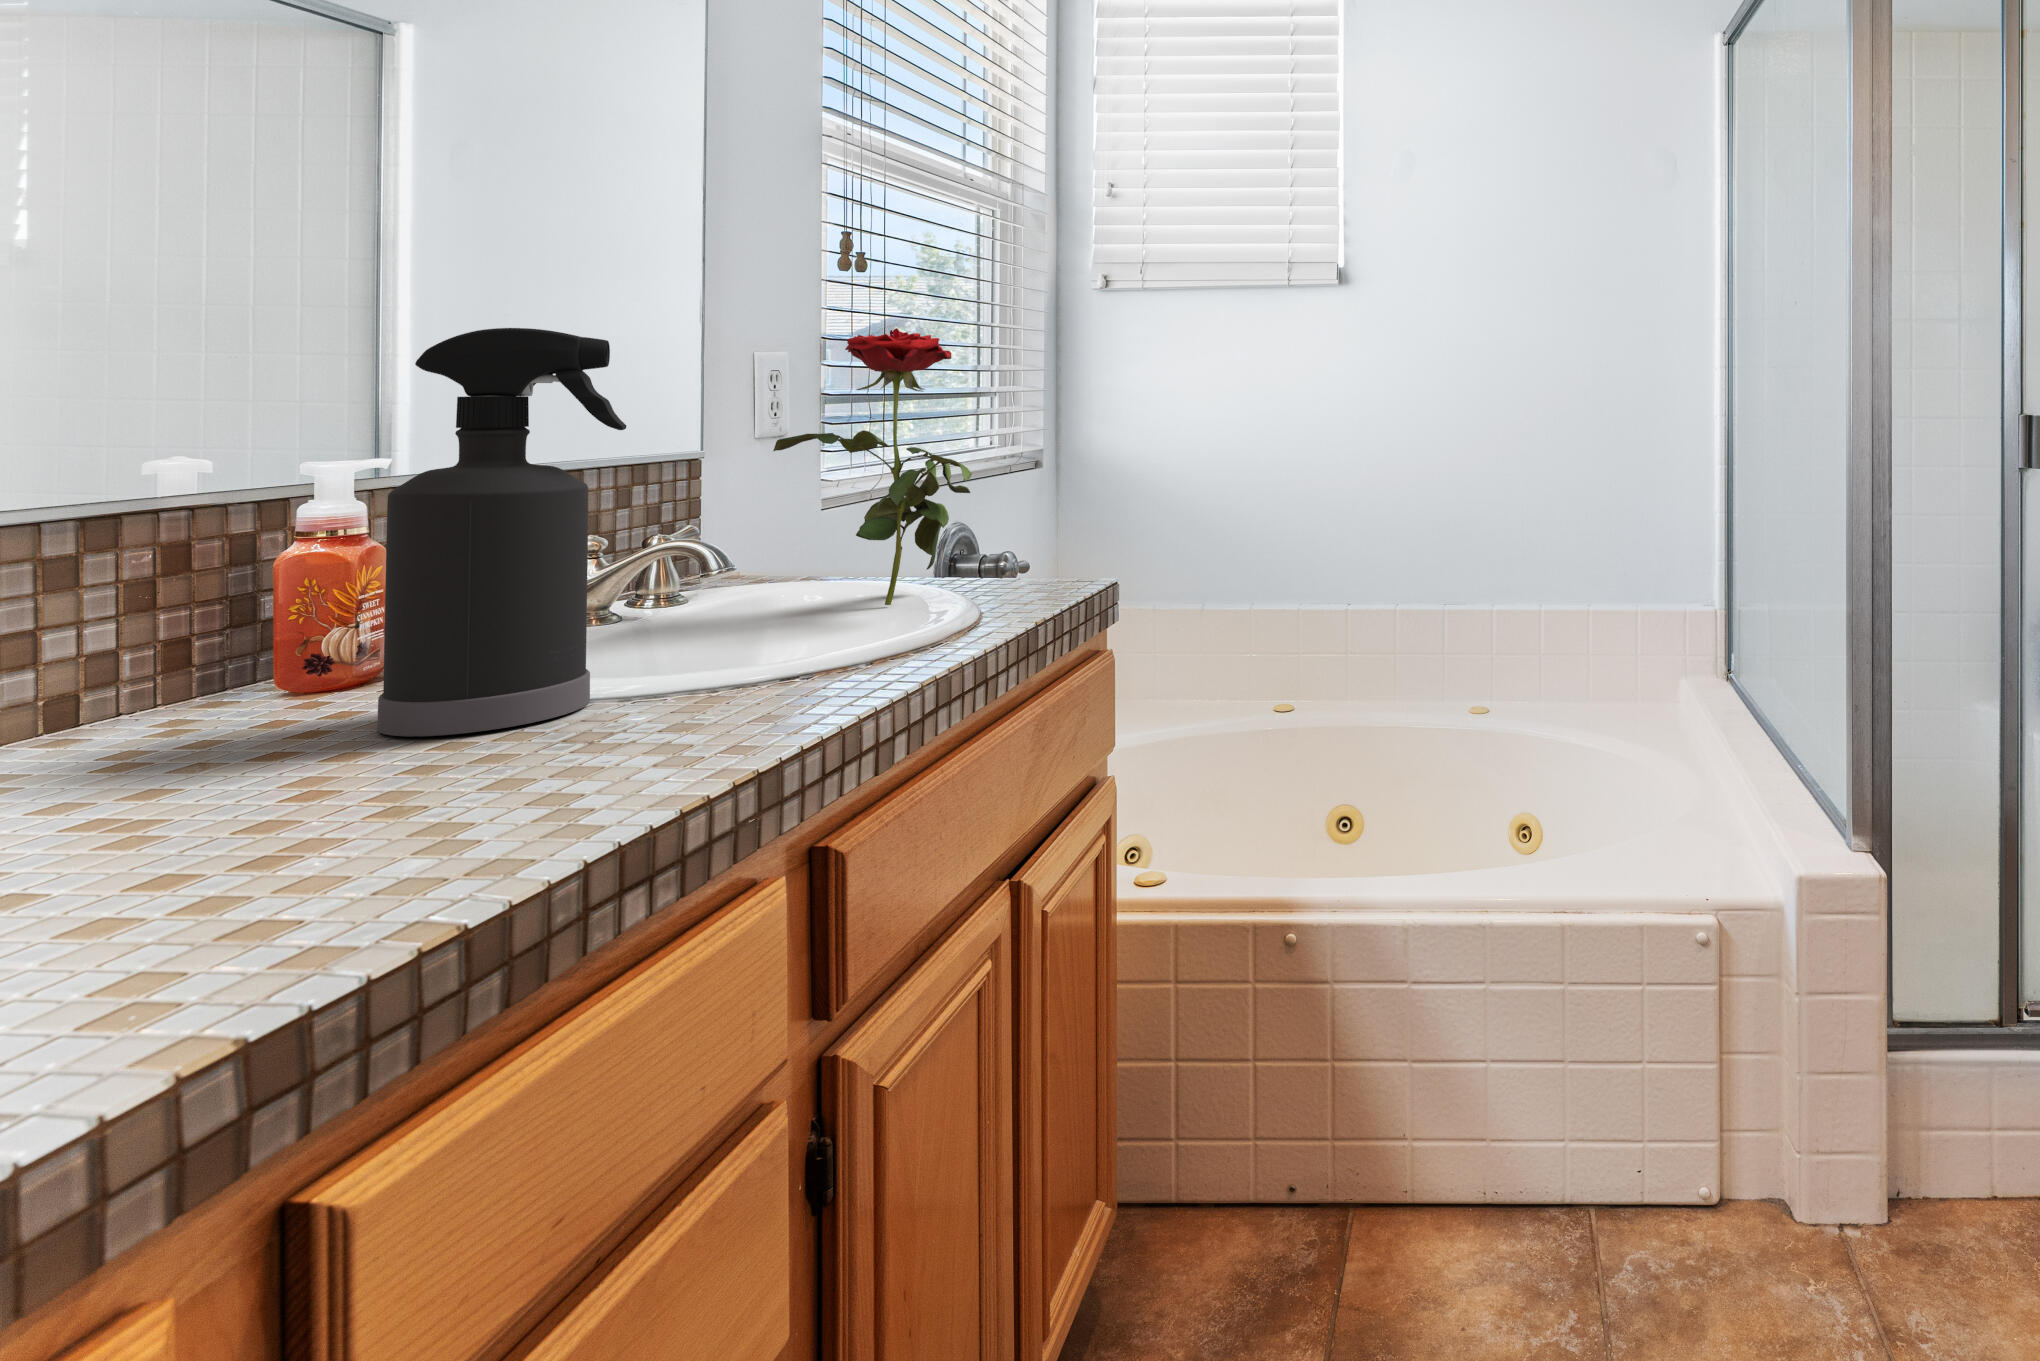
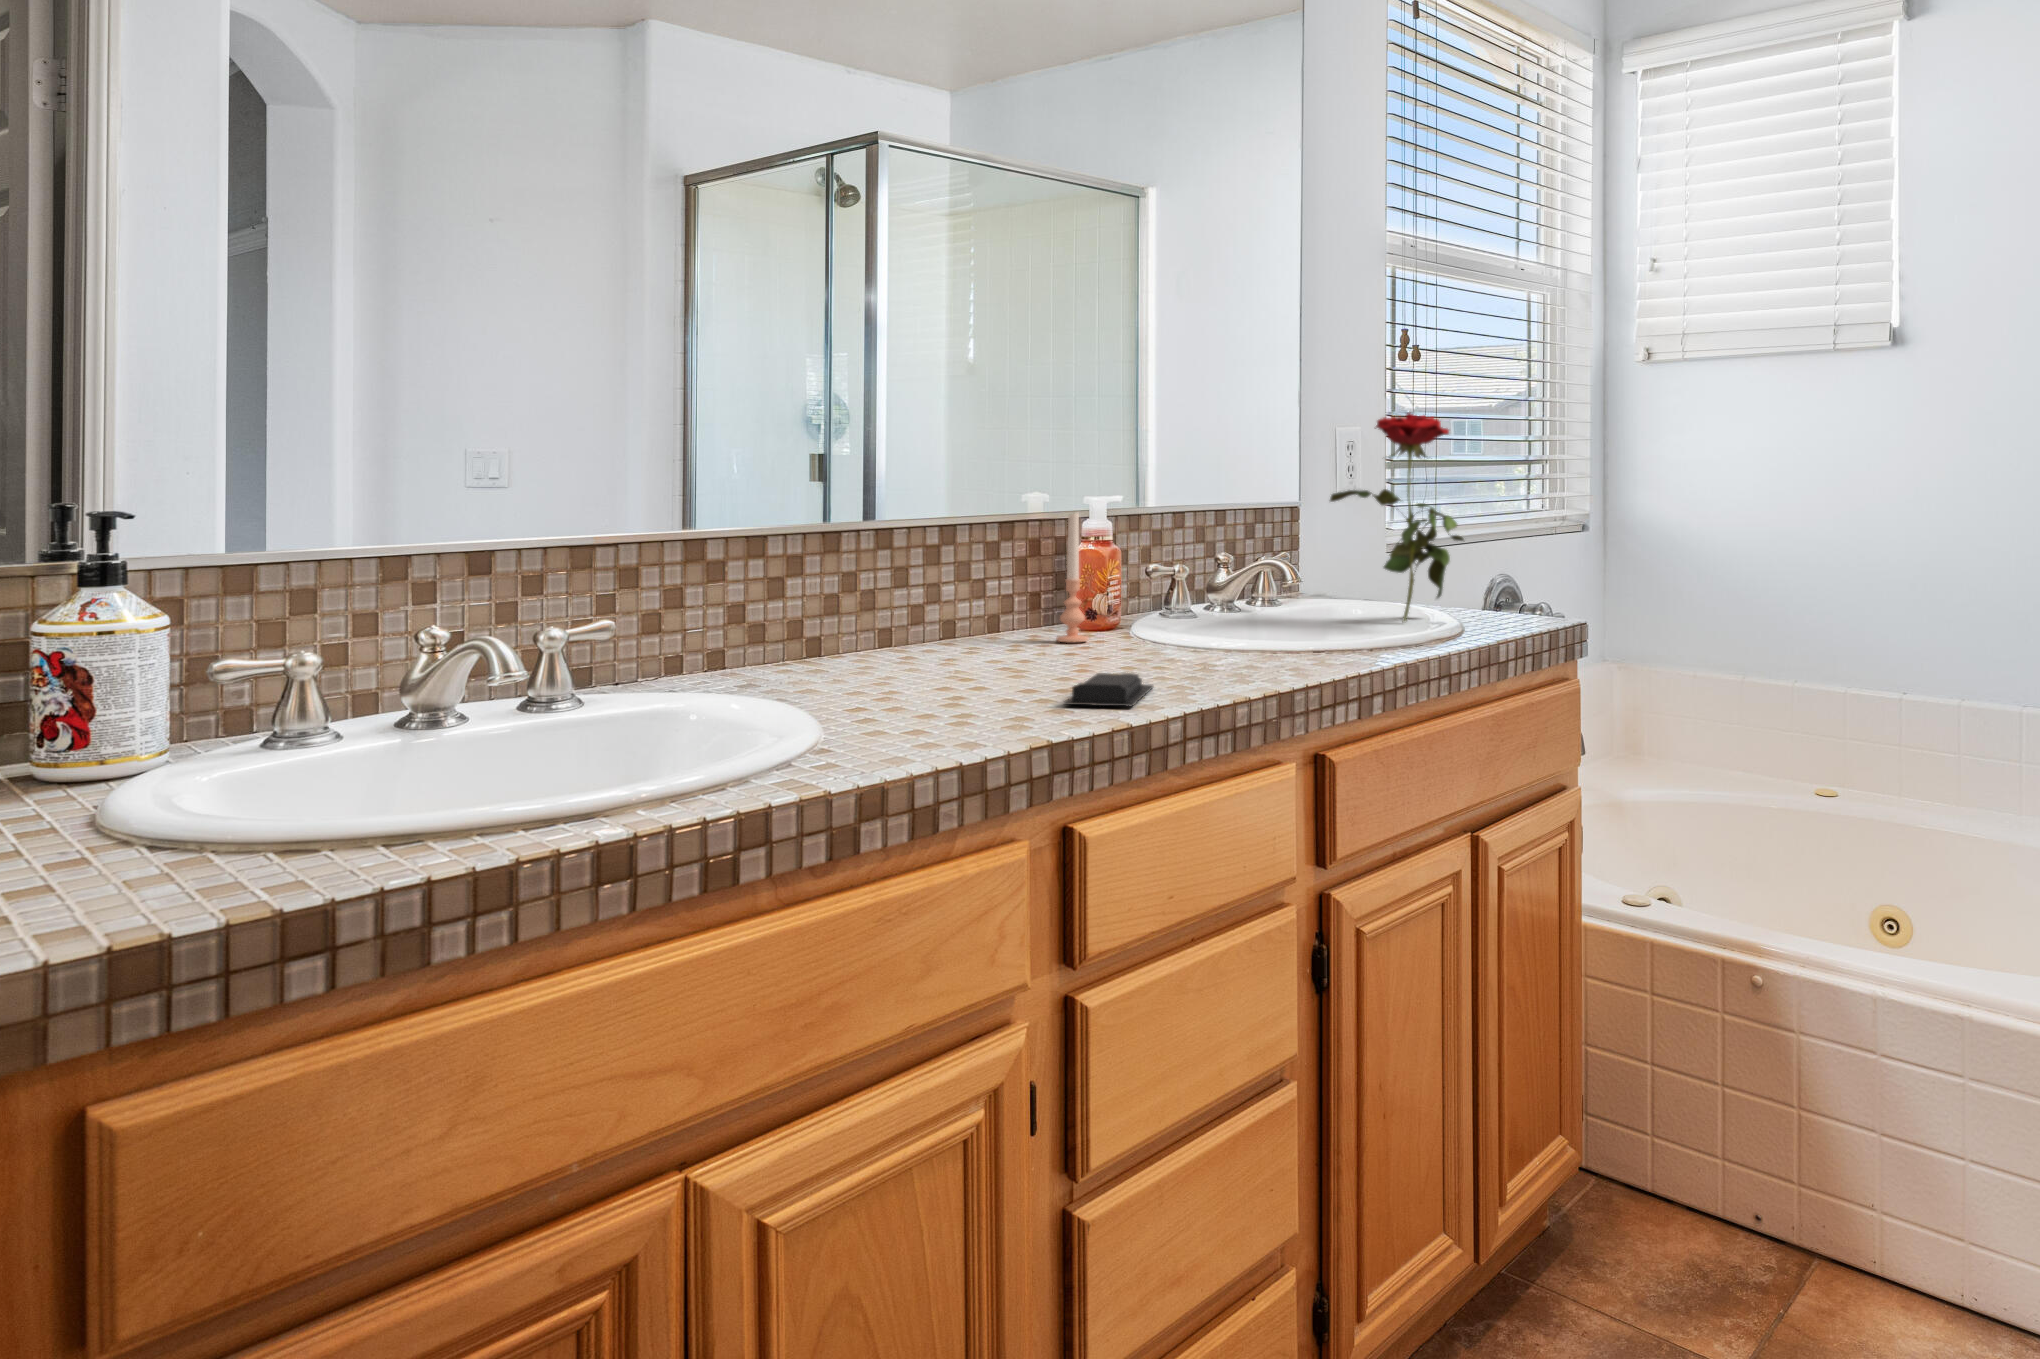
spray bottle: present [377,328,626,736] -> none [1115,421,1230,657]
candle: none [228,488,310,726] -> present [1056,513,1088,642]
soap bar: none [245,796,486,915] -> present [1064,673,1153,707]

